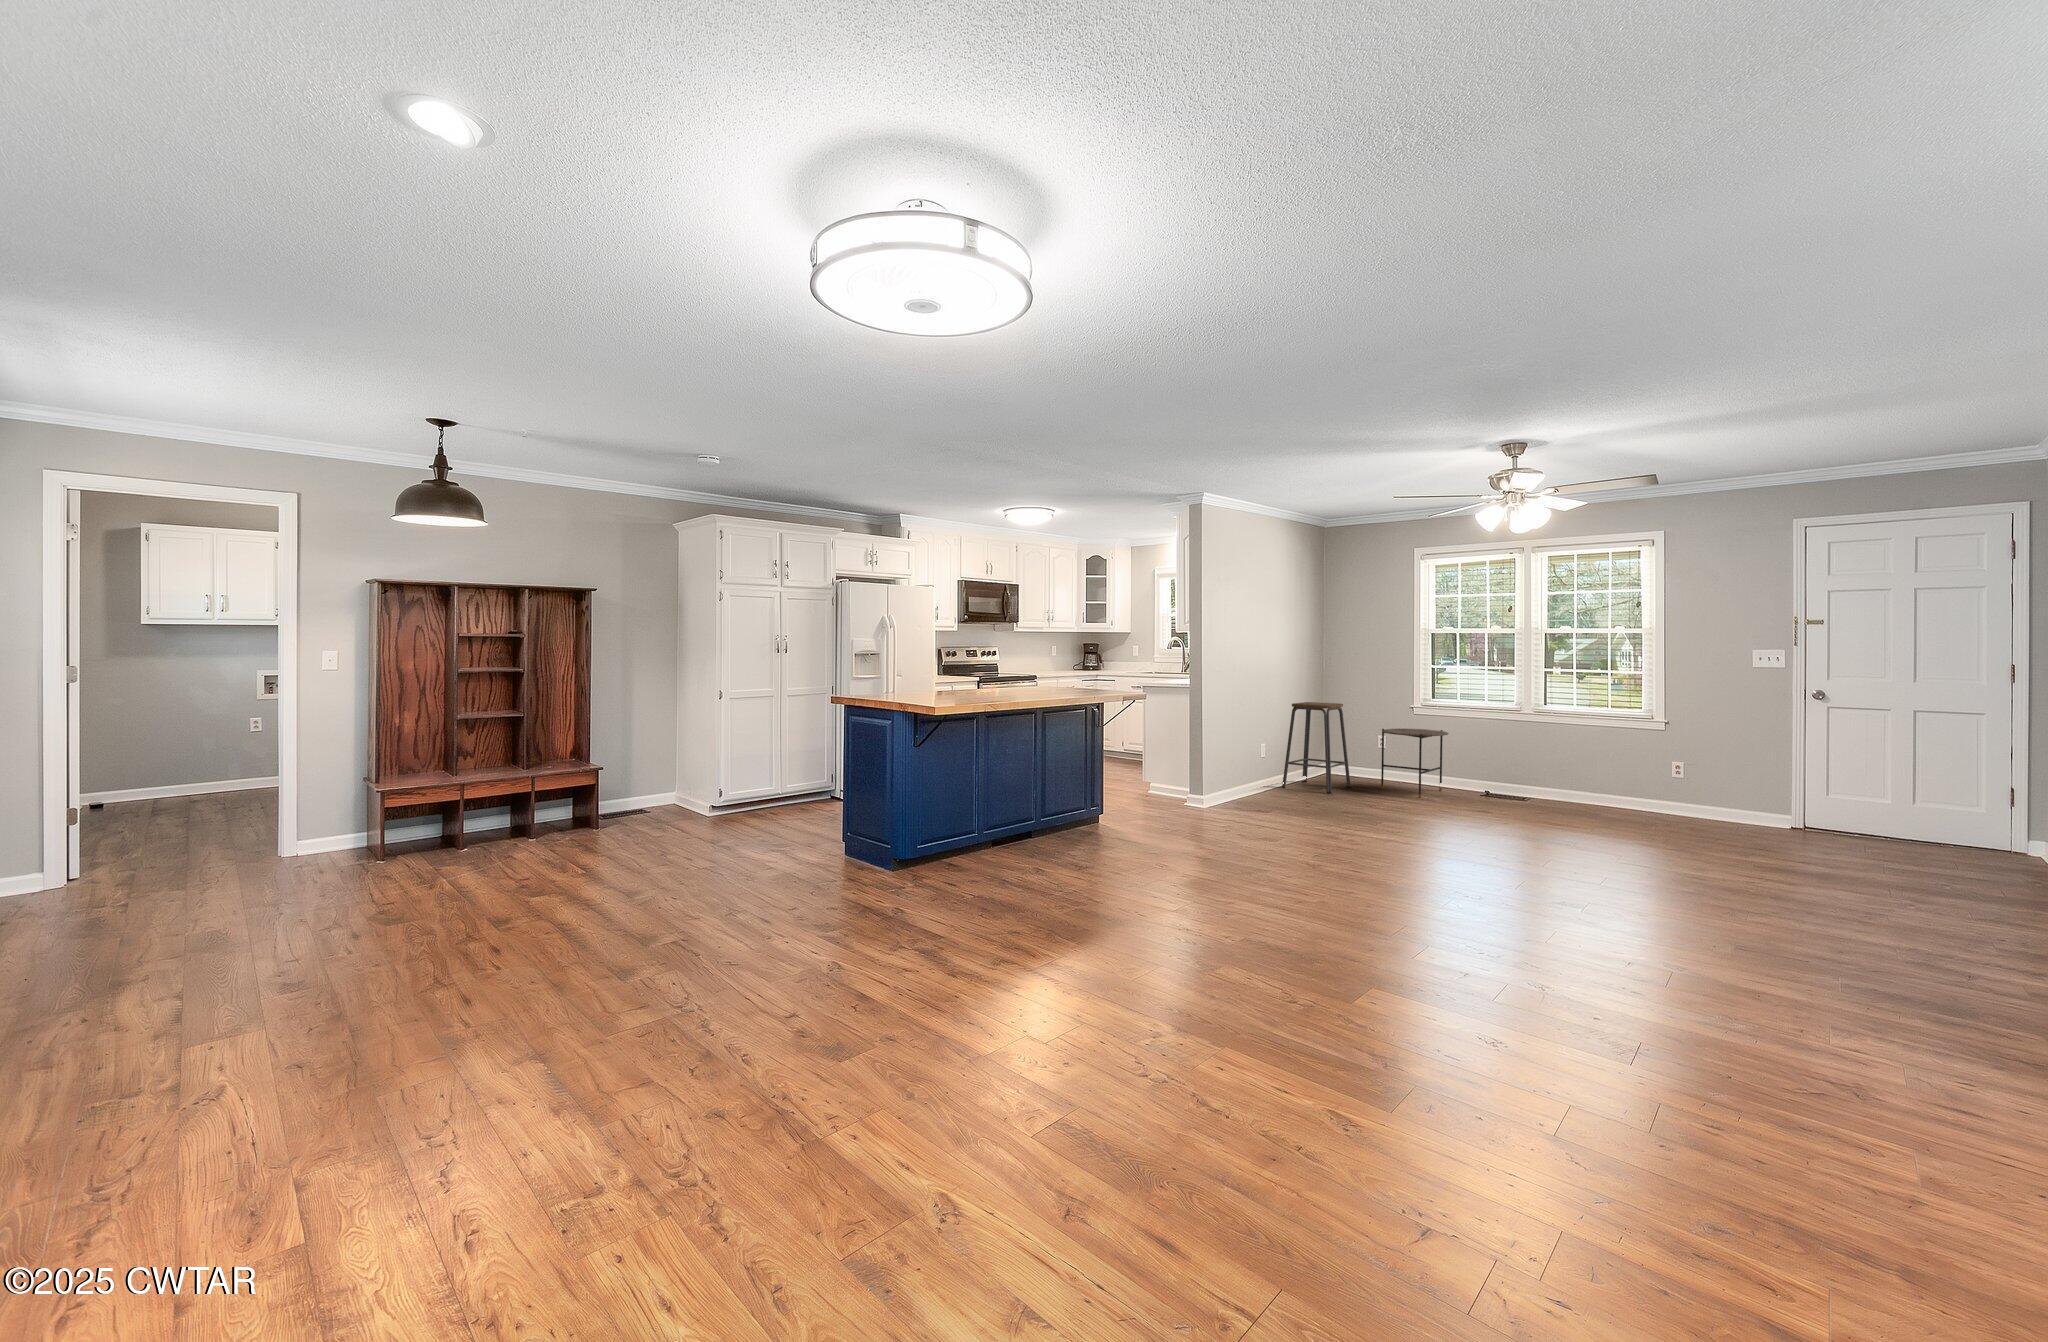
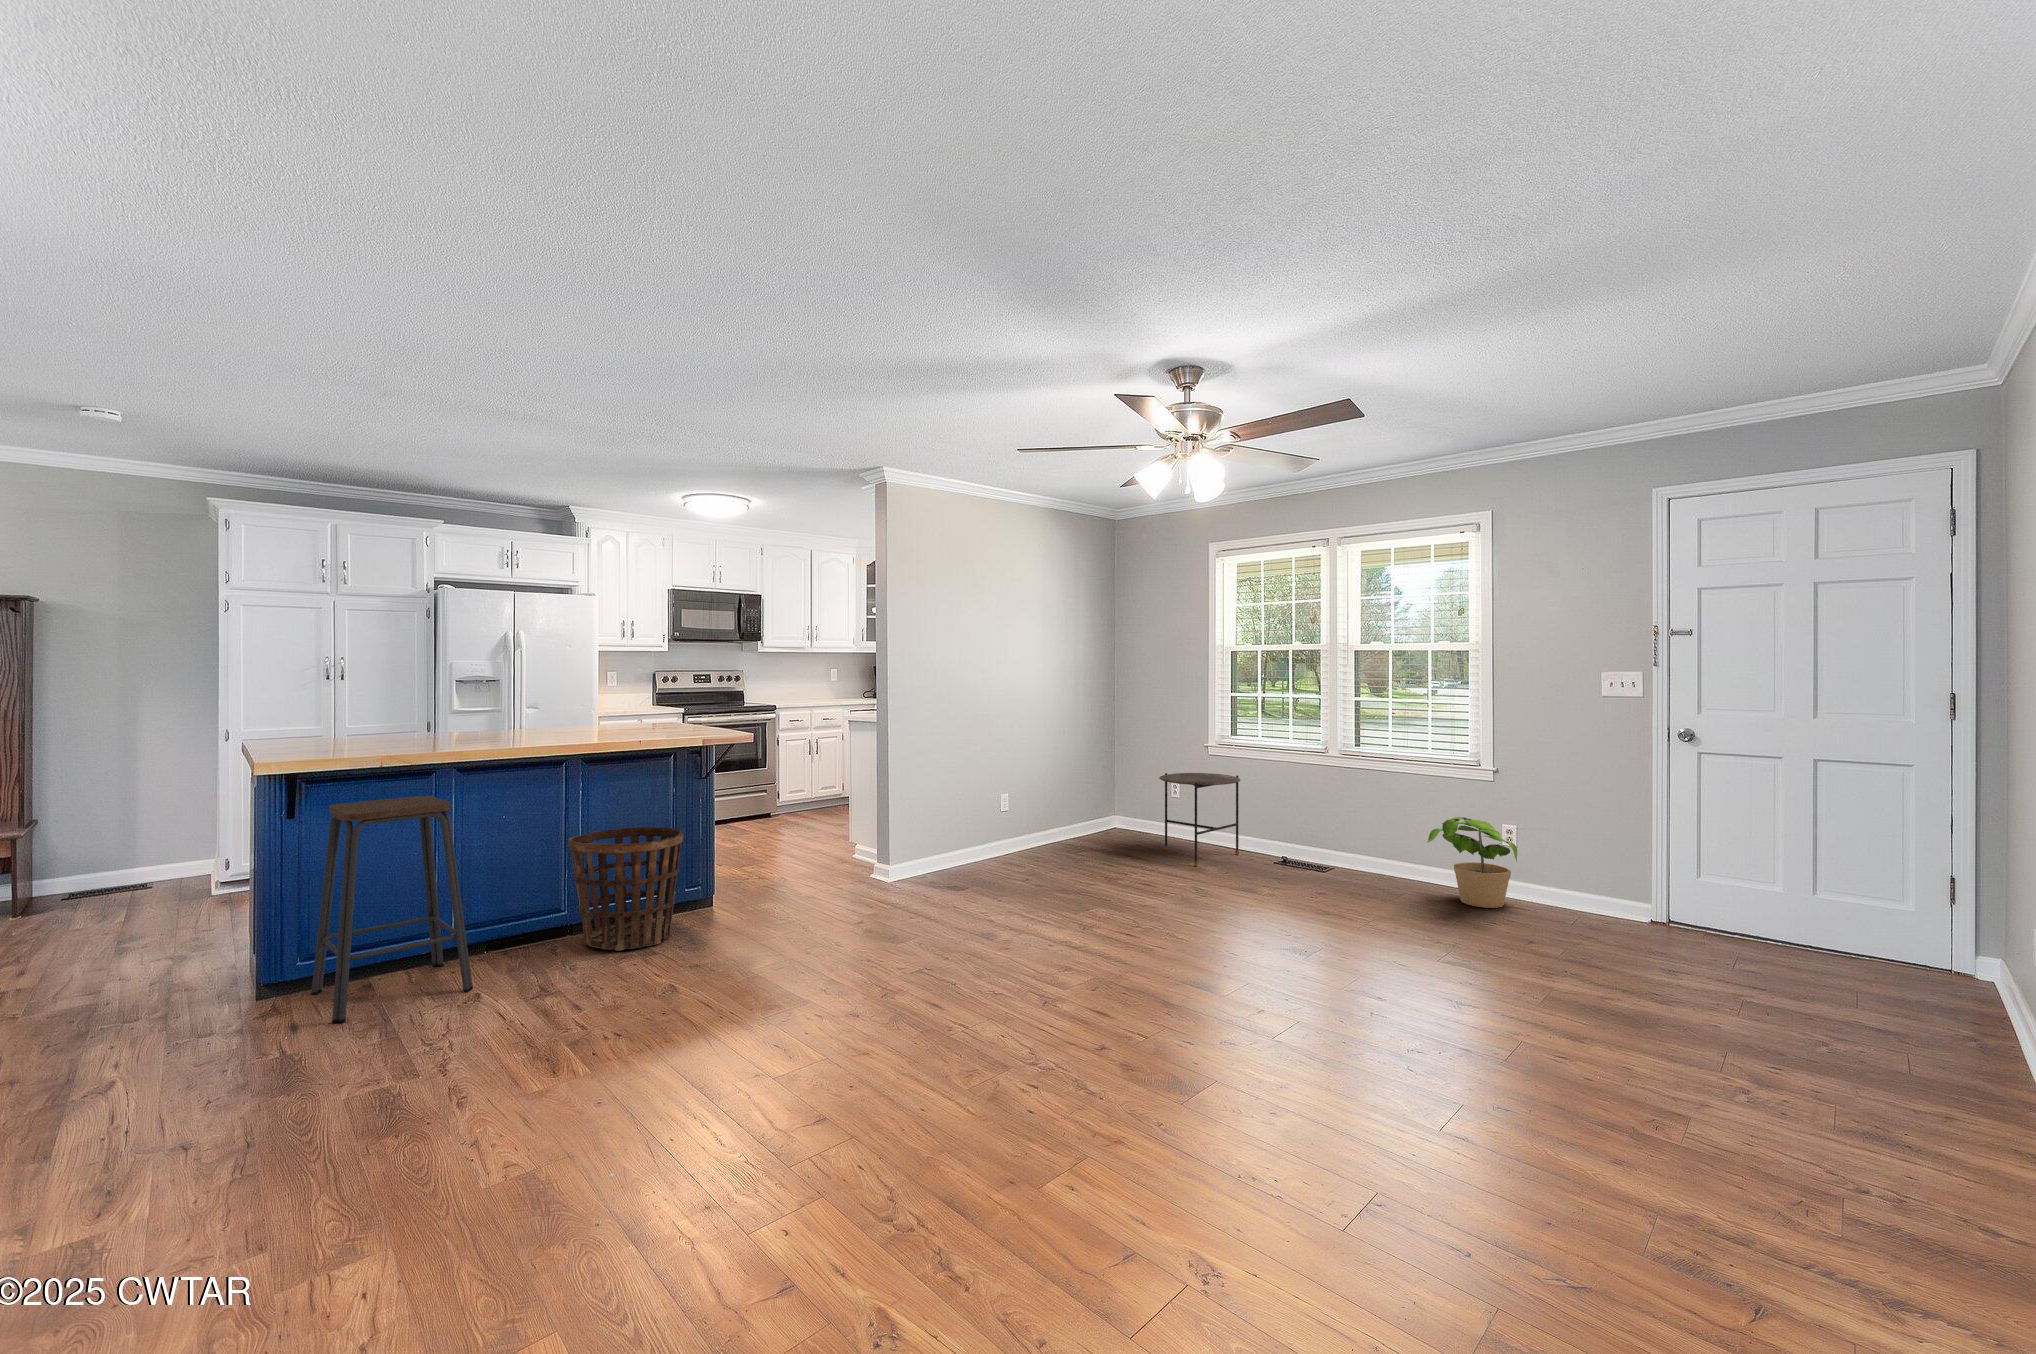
bar stool: present [1282,702,1351,793] -> present [311,796,473,1023]
potted plant: none [1615,755,1686,821] -> present [1428,817,1517,908]
basket: none [1041,760,1117,843] -> present [568,827,683,950]

